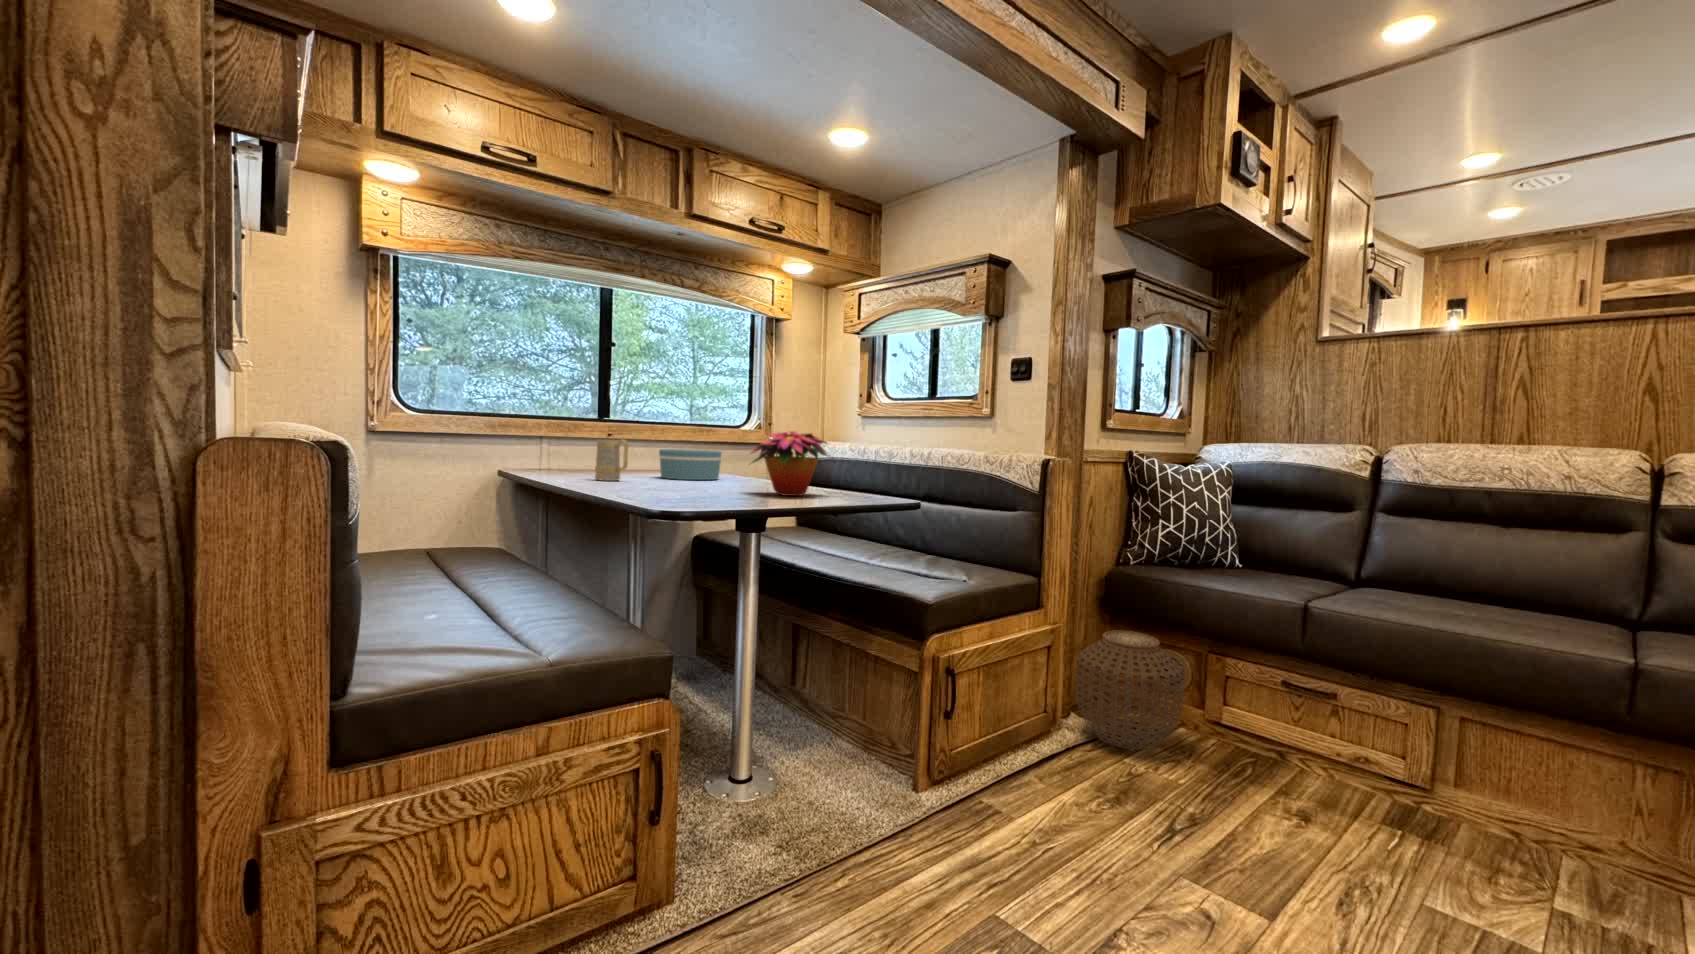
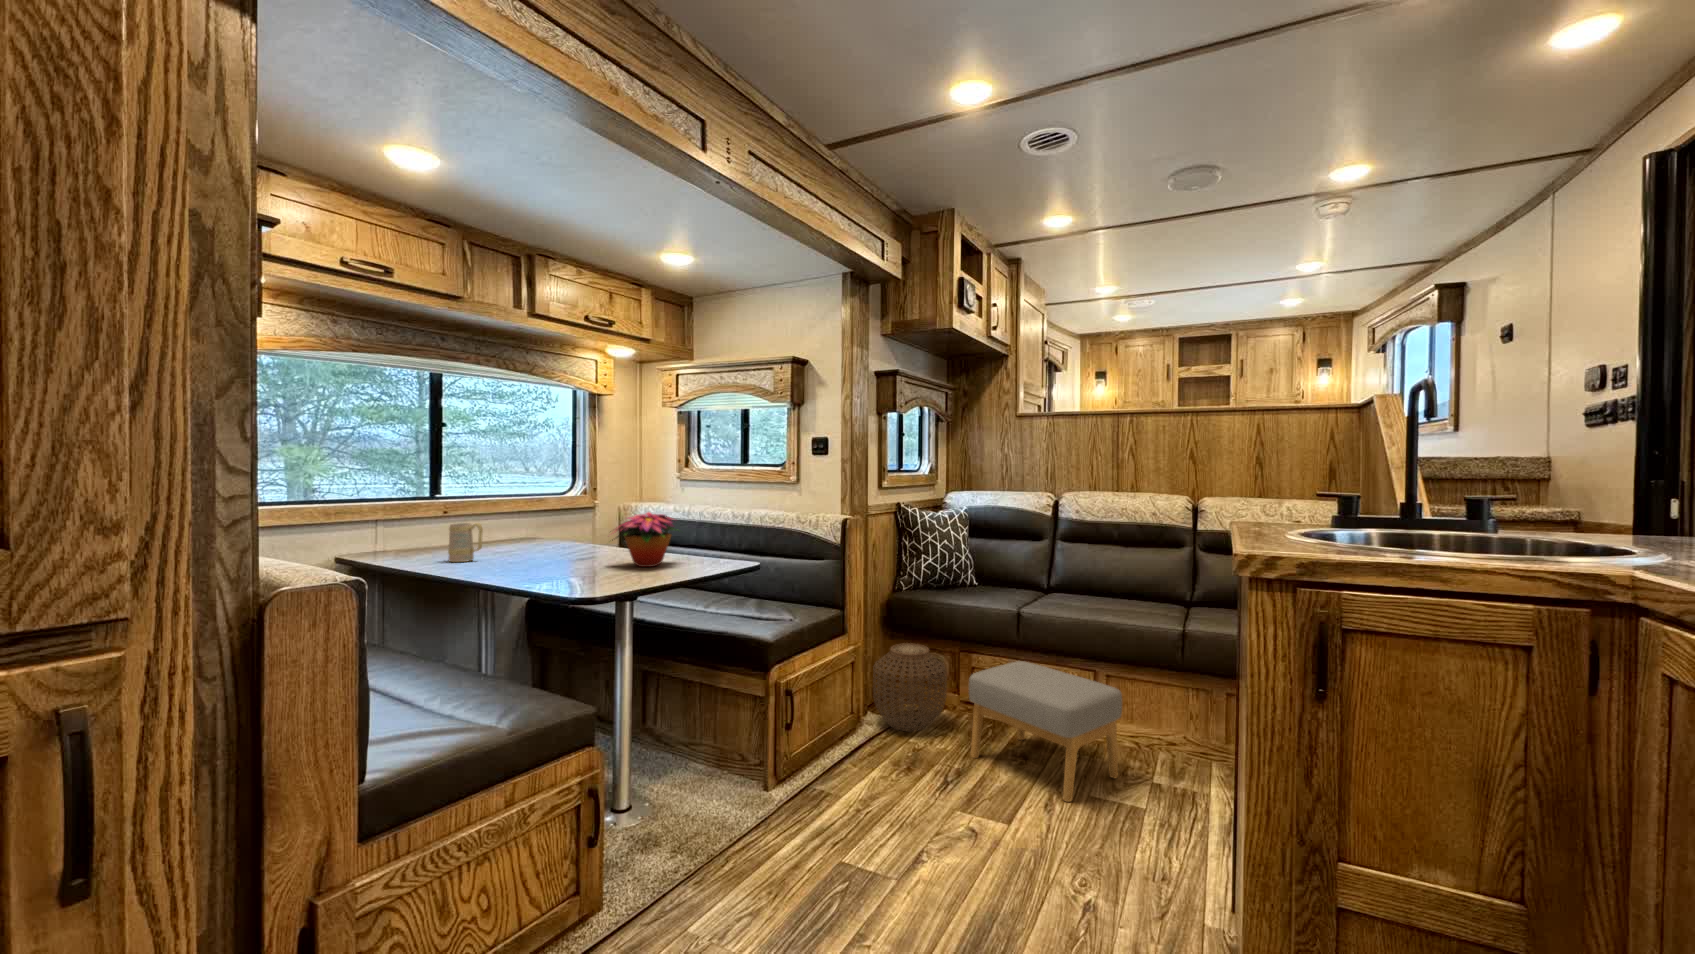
bowl: present [659,449,722,480] -> none [503,522,564,553]
footstool: none [1215,675,1501,907] -> present [969,661,1122,802]

